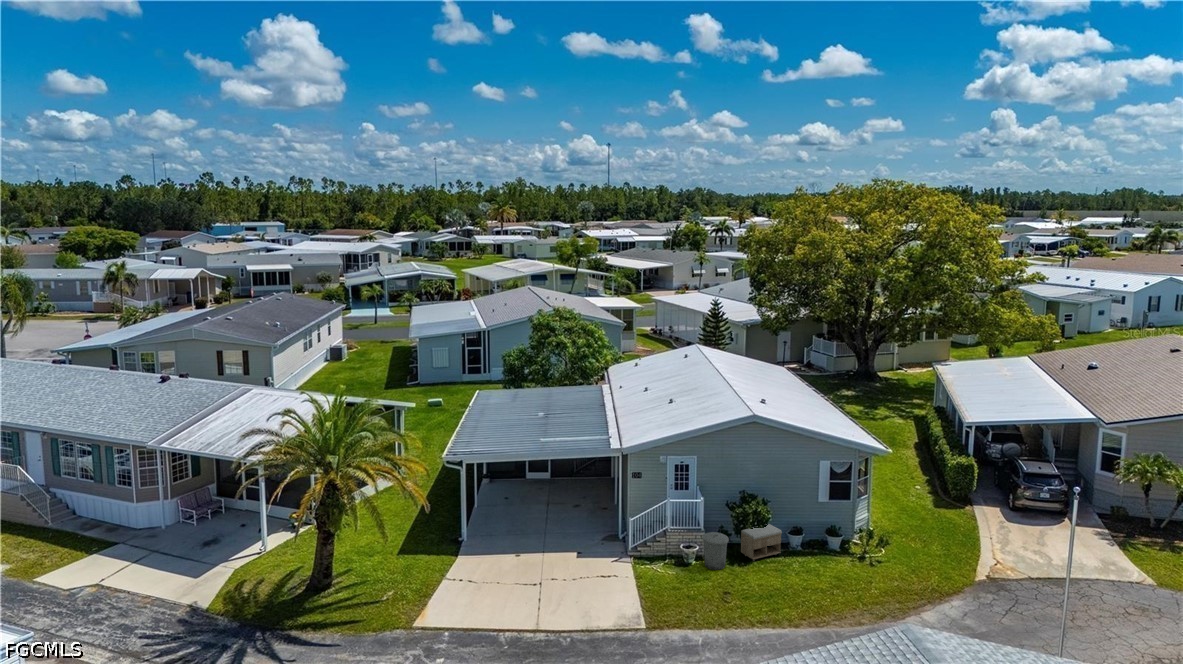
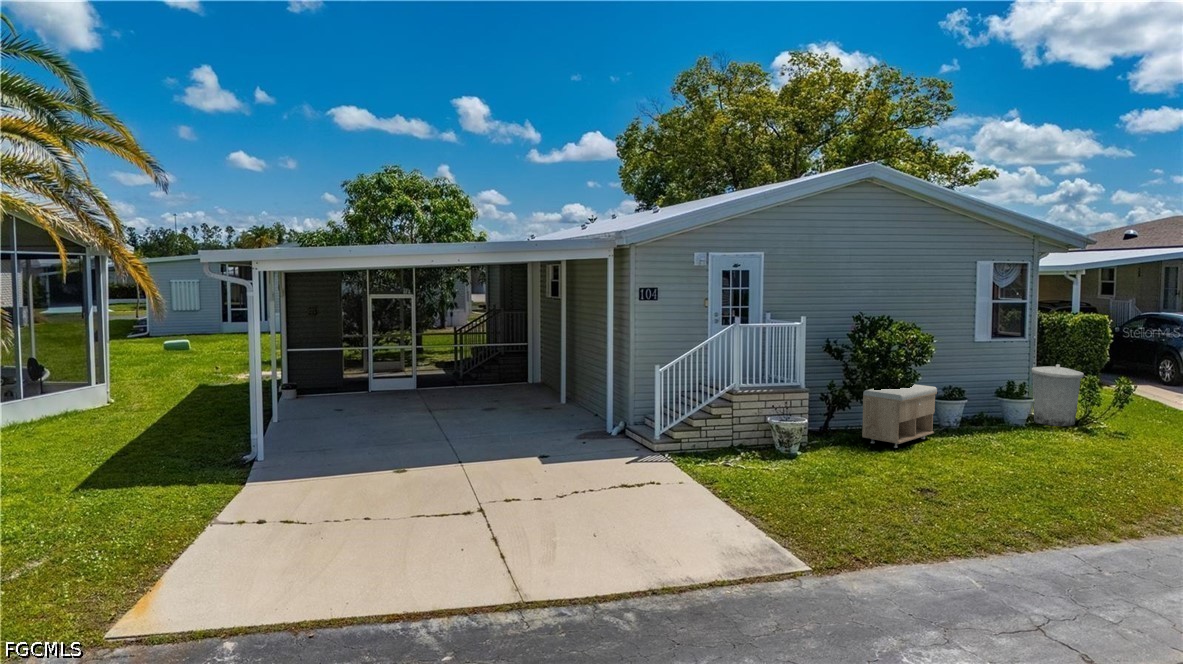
trash can: present [703,532,729,570] -> present [1031,364,1084,426]

